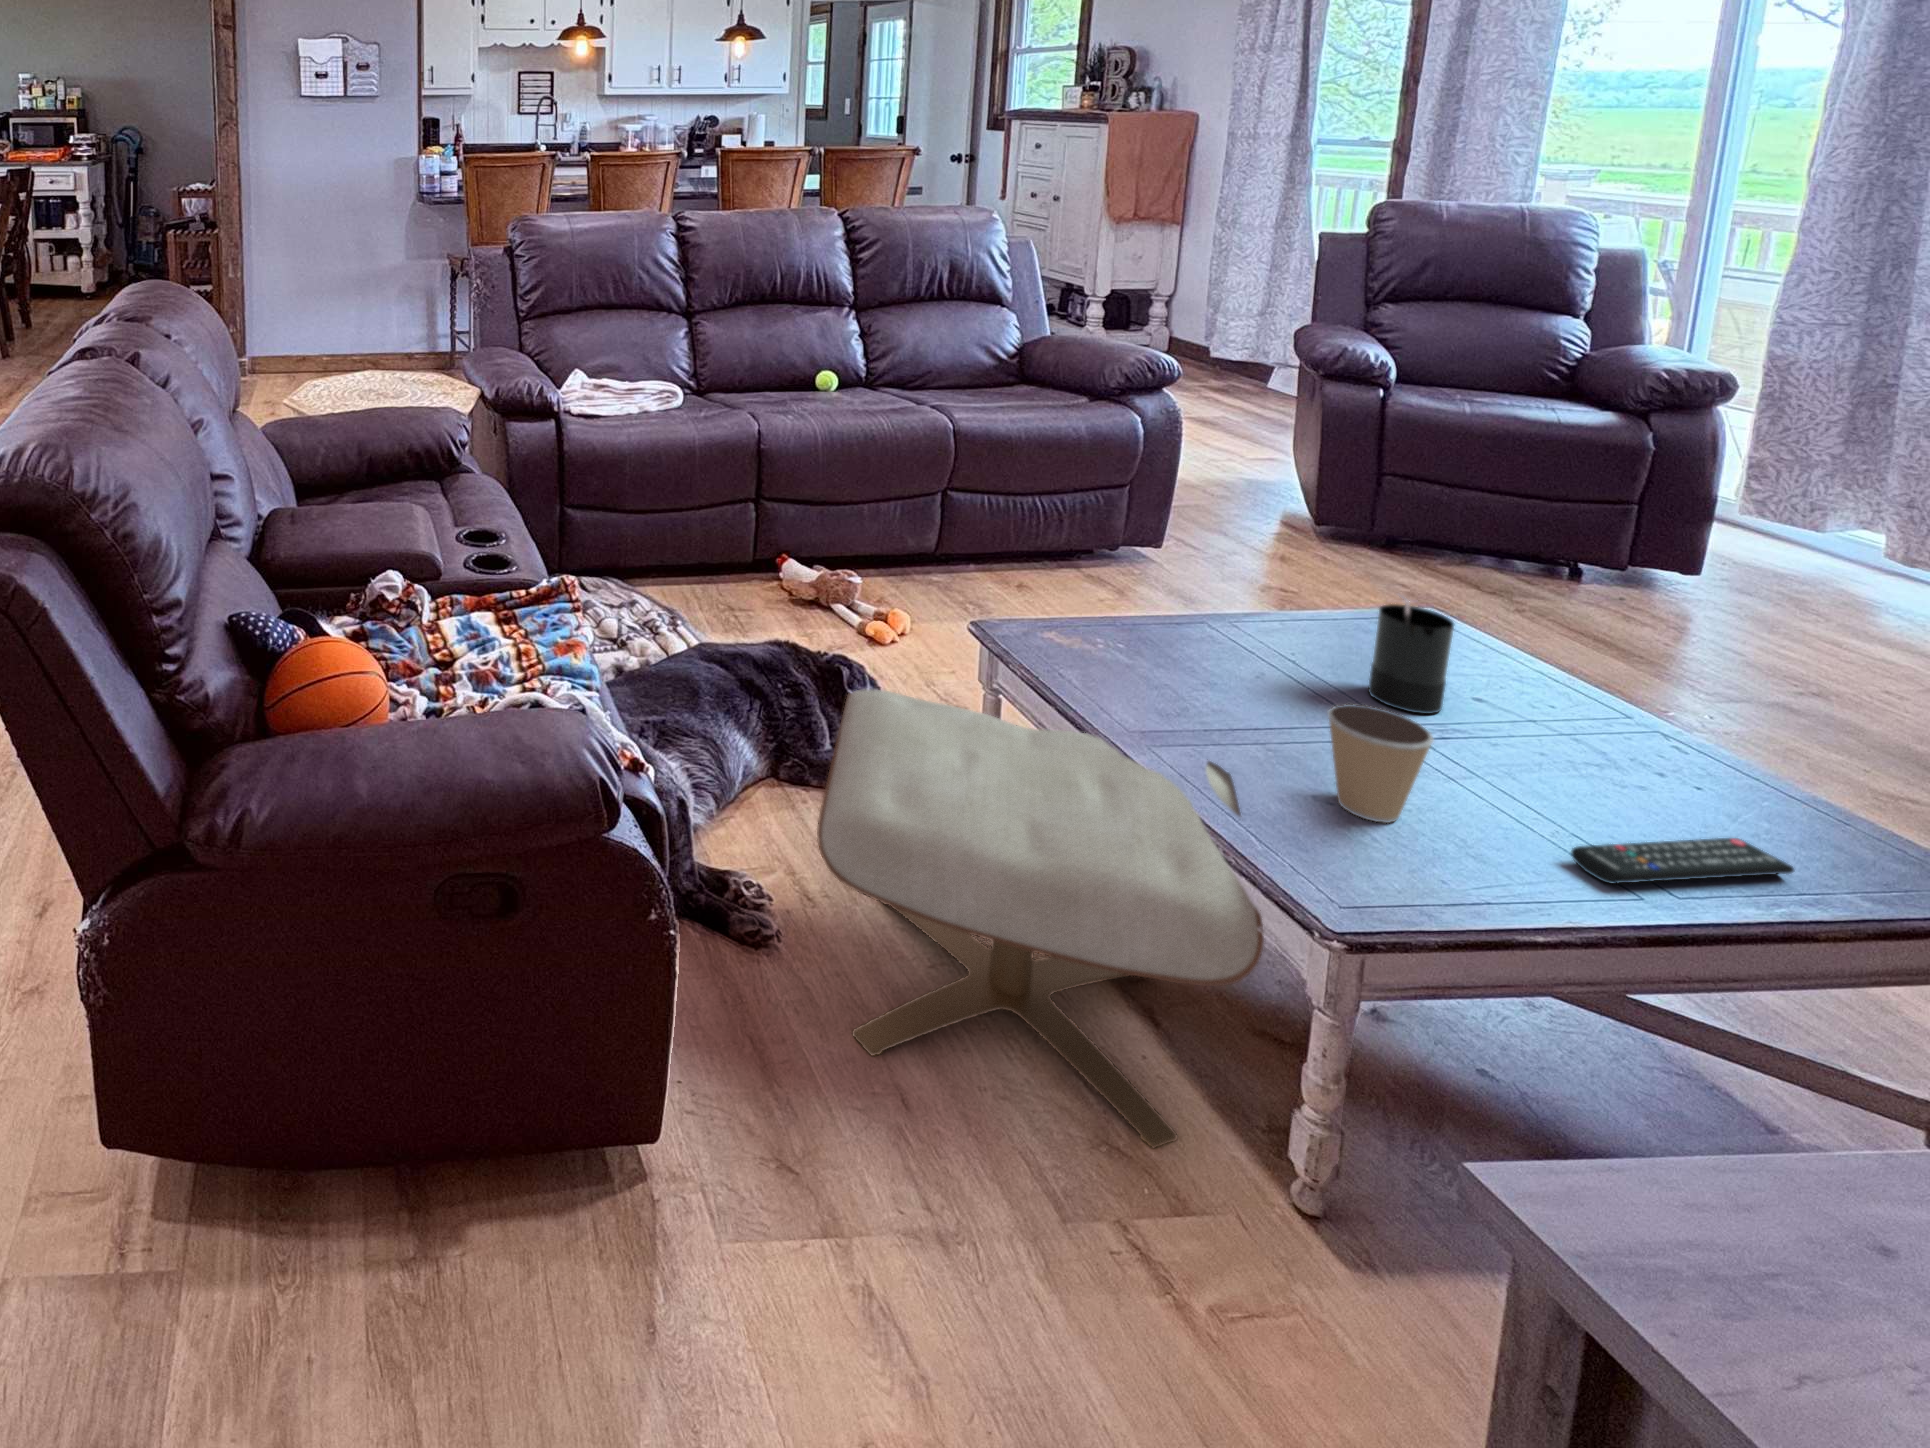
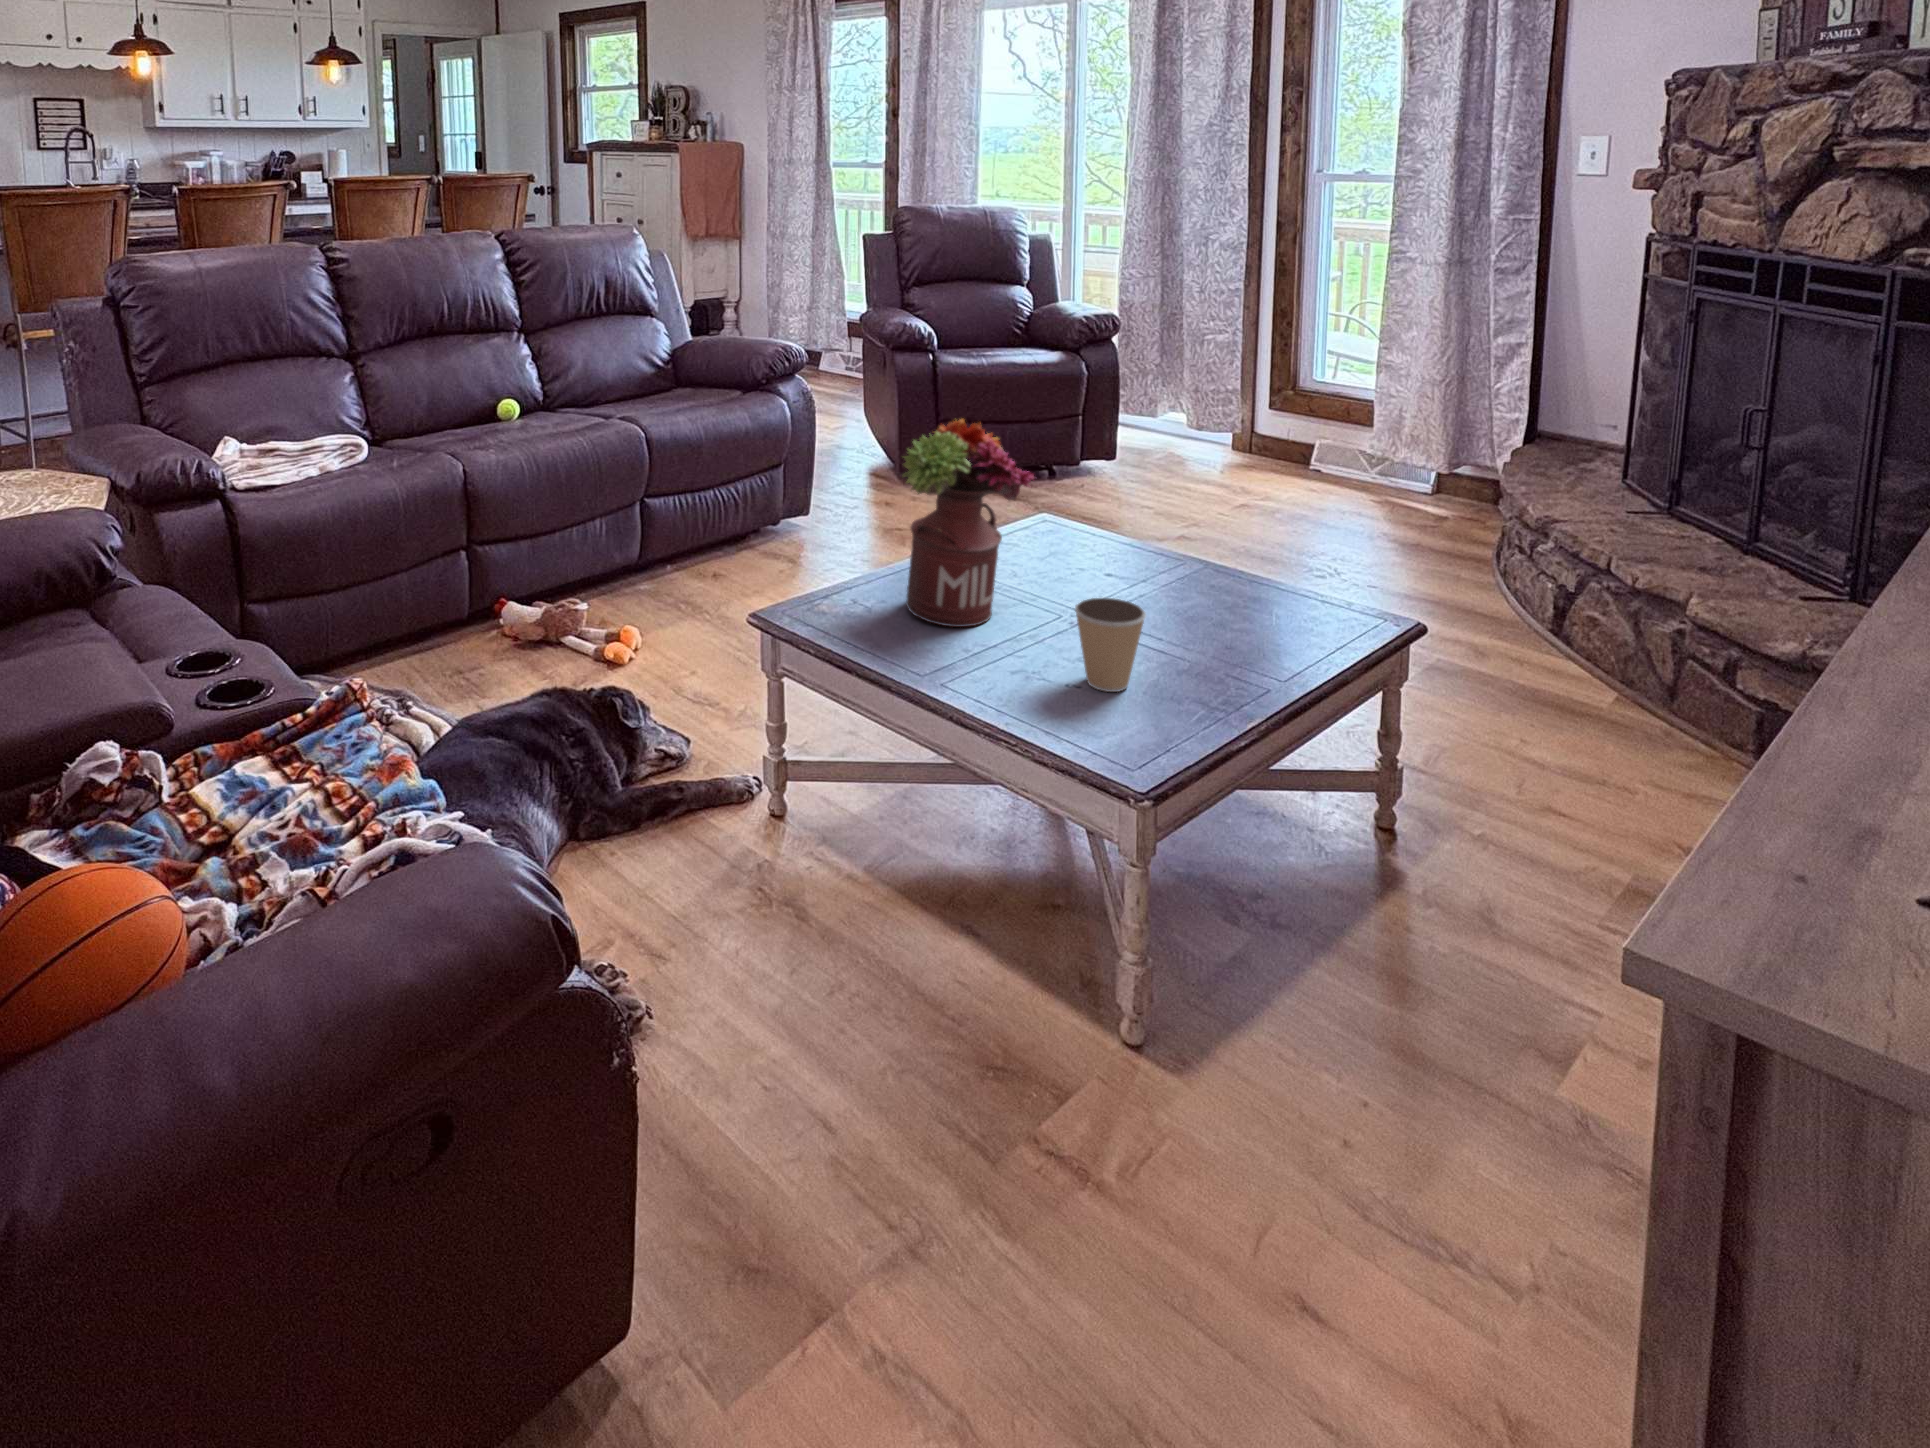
flower arrangement: none [1143,465,1332,700] -> present [903,418,1034,627]
candle: present [1368,597,1454,714] -> none [1052,504,1102,597]
ottoman: present [817,689,1264,1148] -> none [683,680,1089,1095]
remote control: present [1571,838,1794,884] -> none [1227,628,1323,687]

